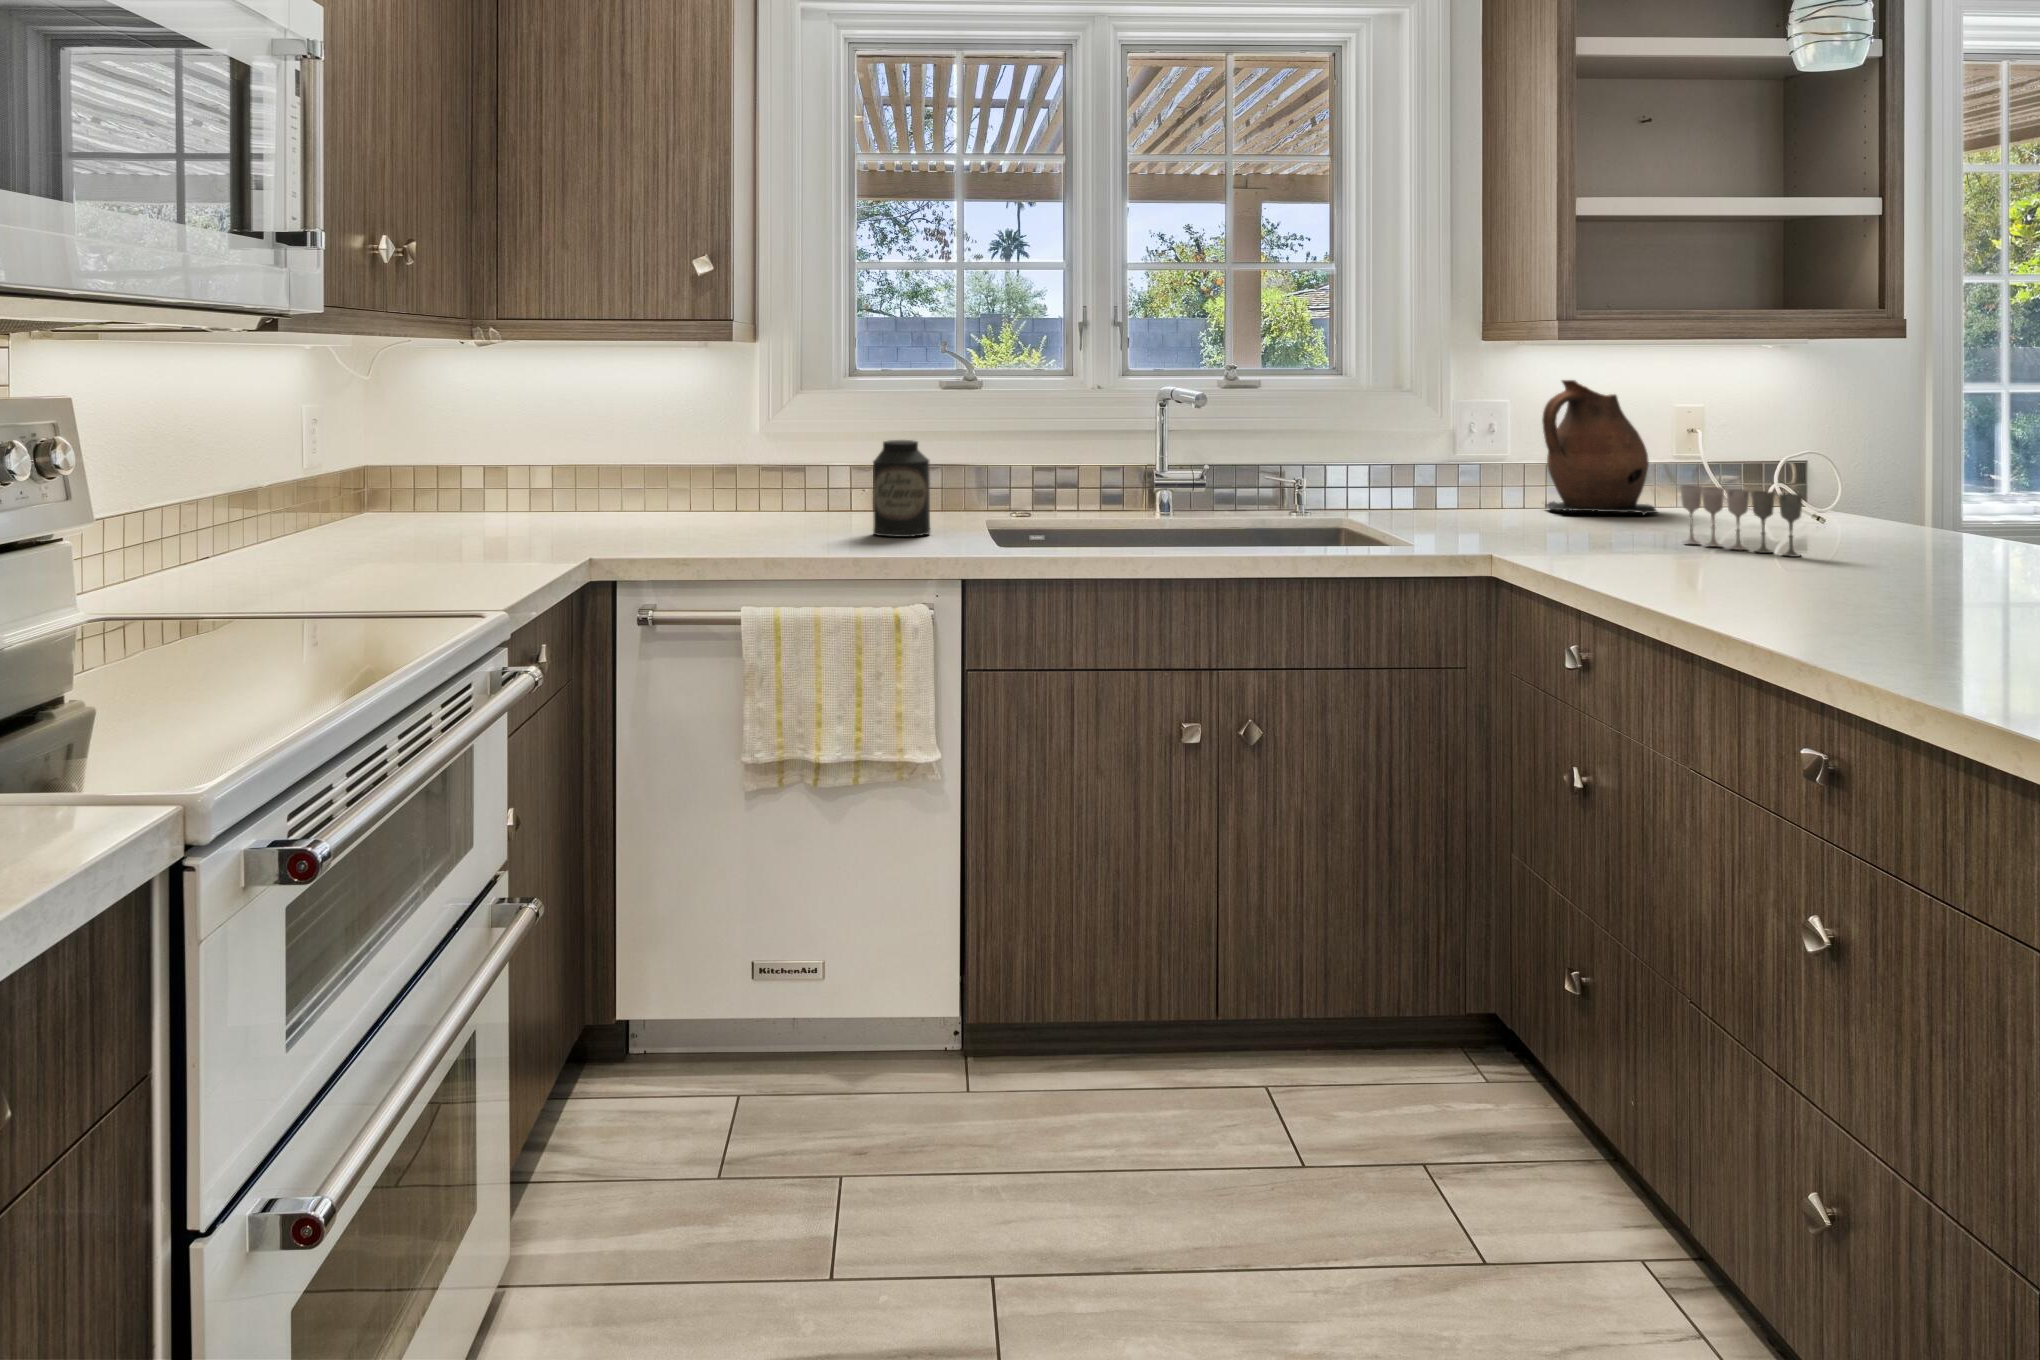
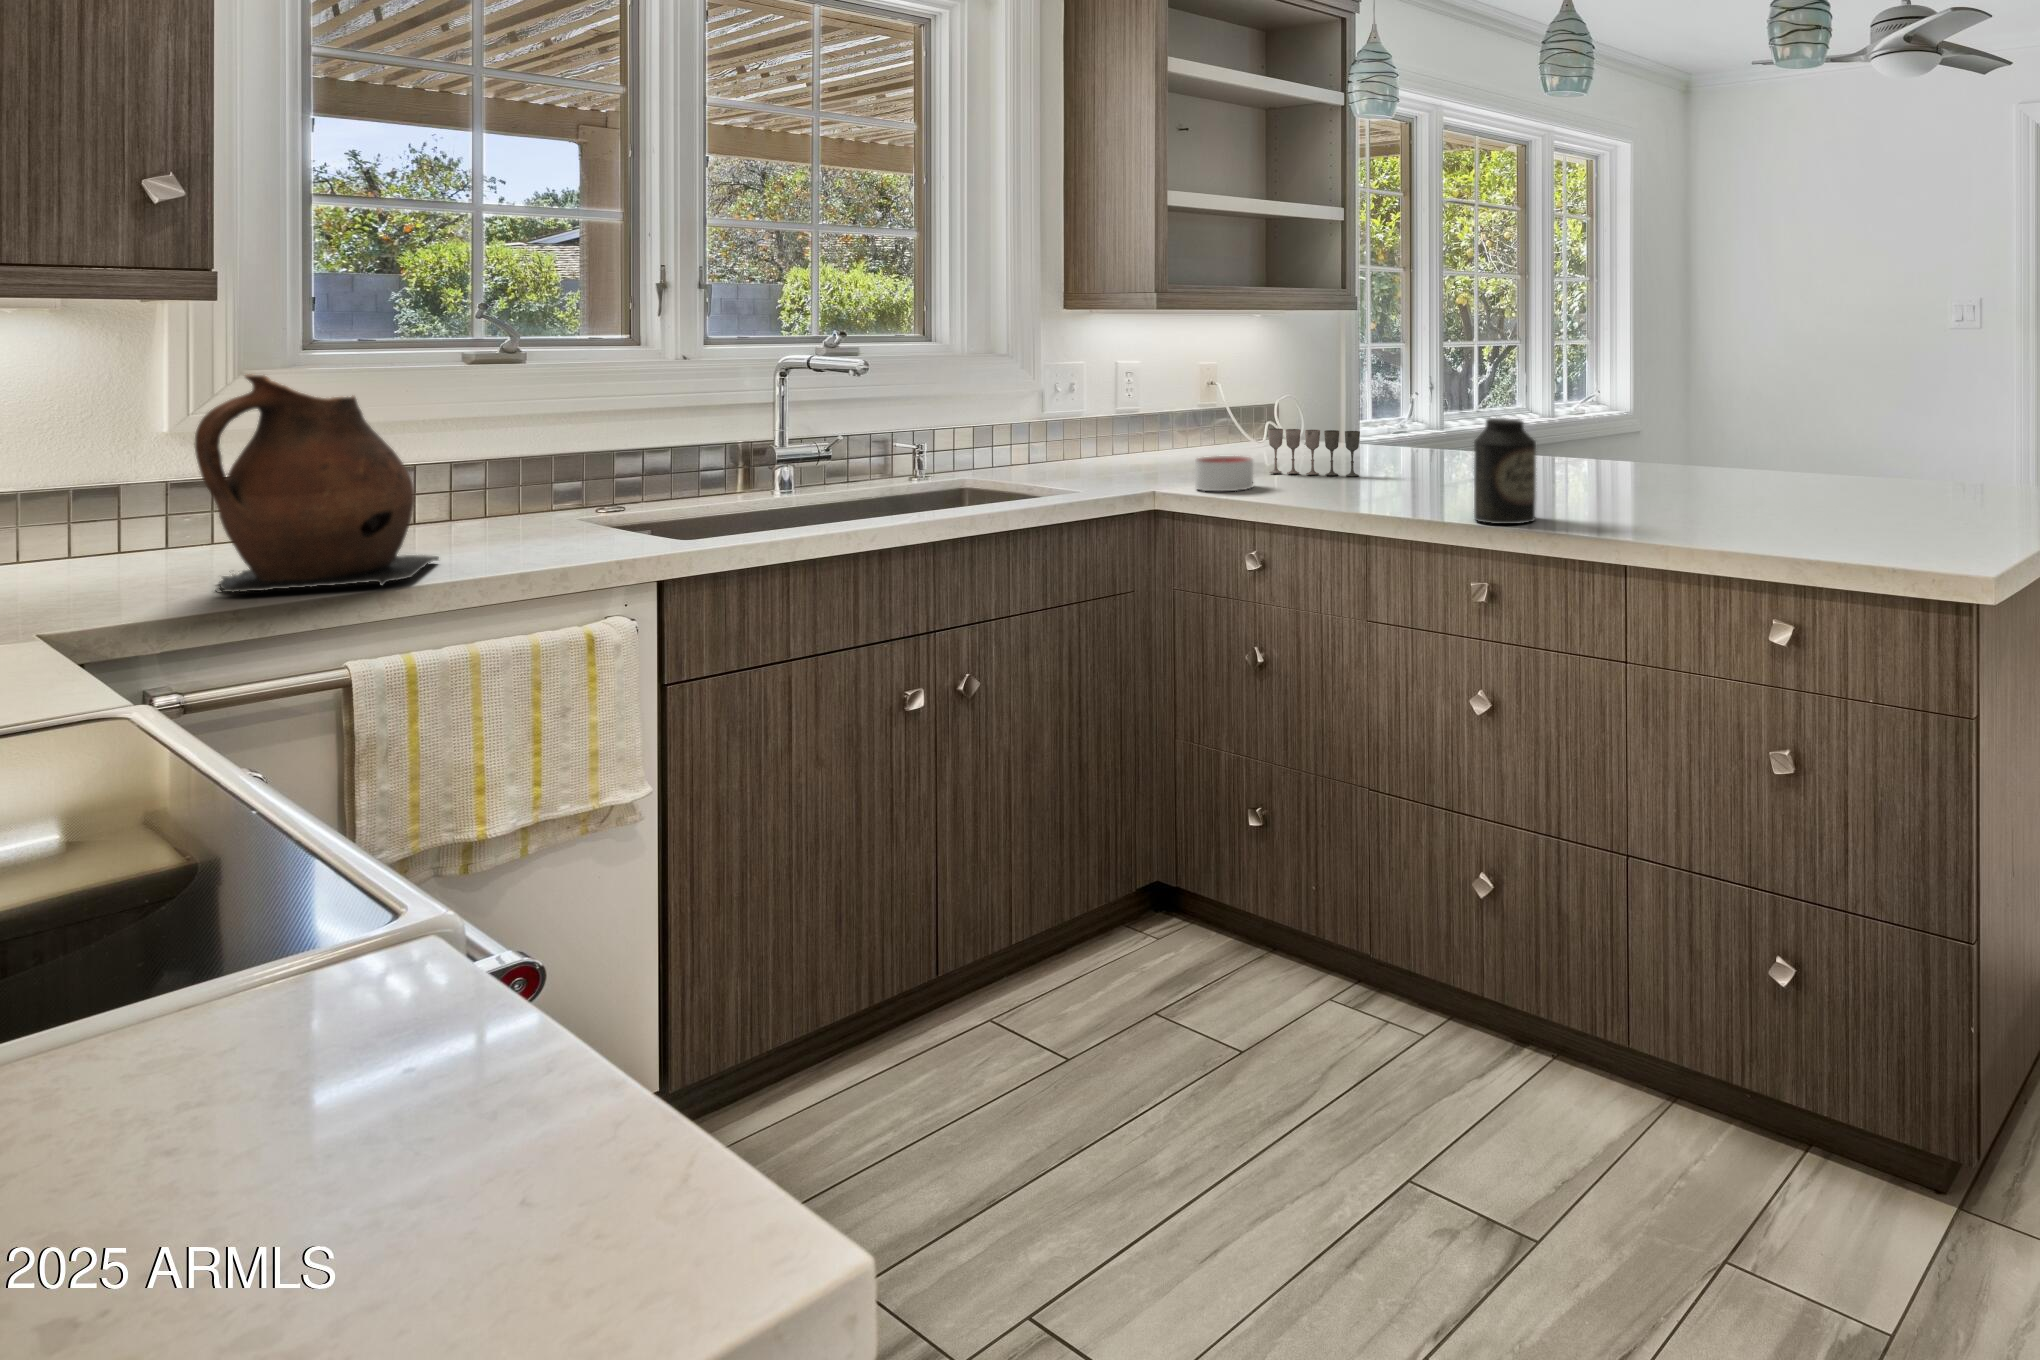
ceramic pitcher: present [1542,380,1657,515] -> present [194,375,439,593]
canister: present [873,440,930,537] -> present [1474,418,1536,524]
candle: none [1548,514,1627,557] -> present [1195,456,1253,491]

